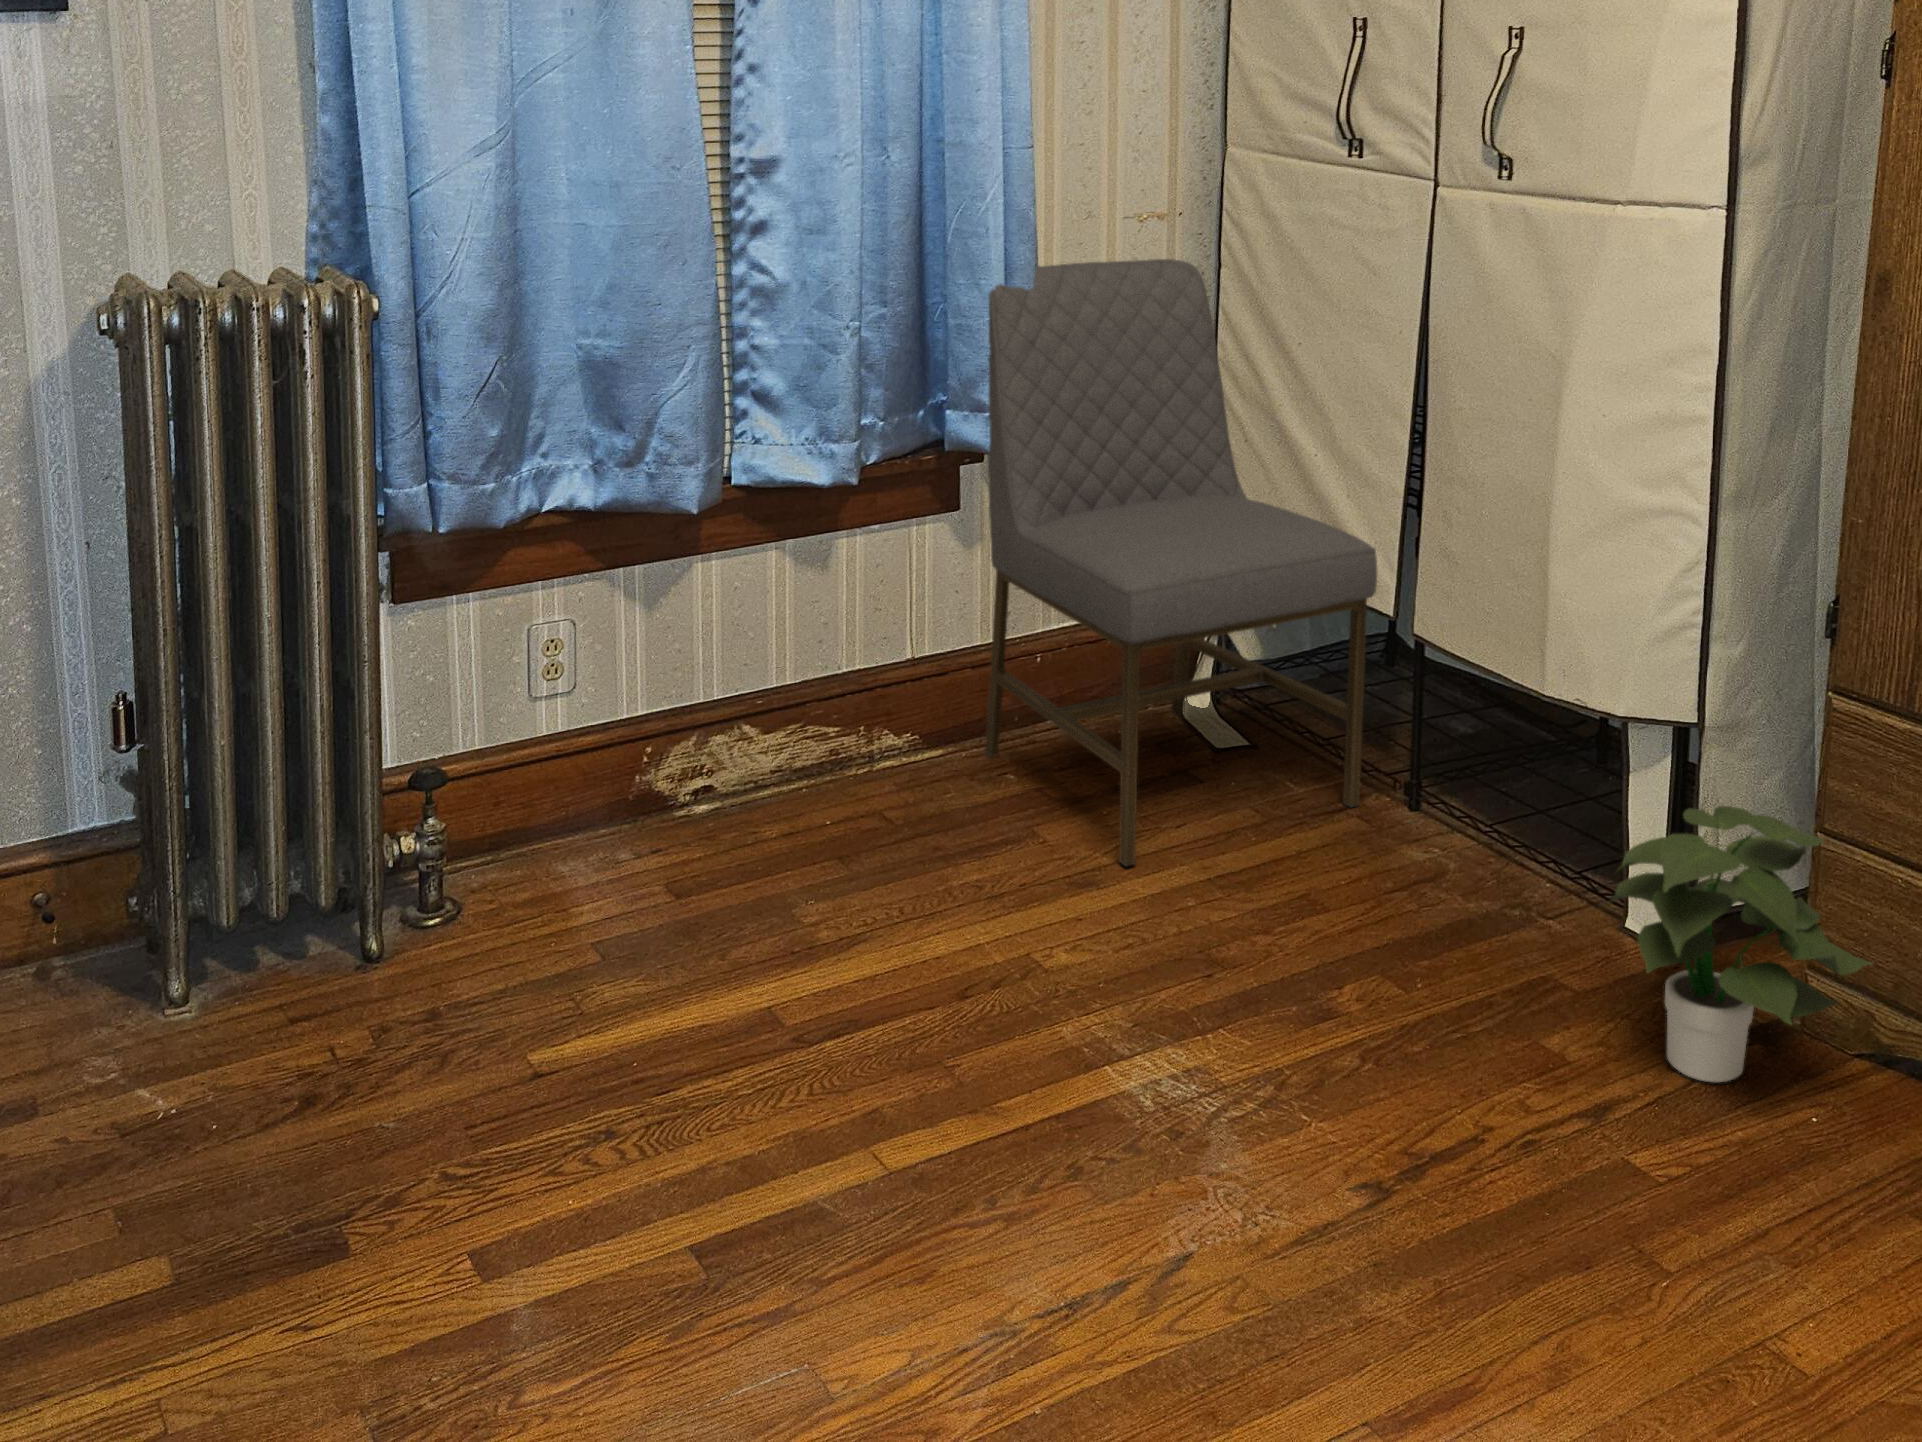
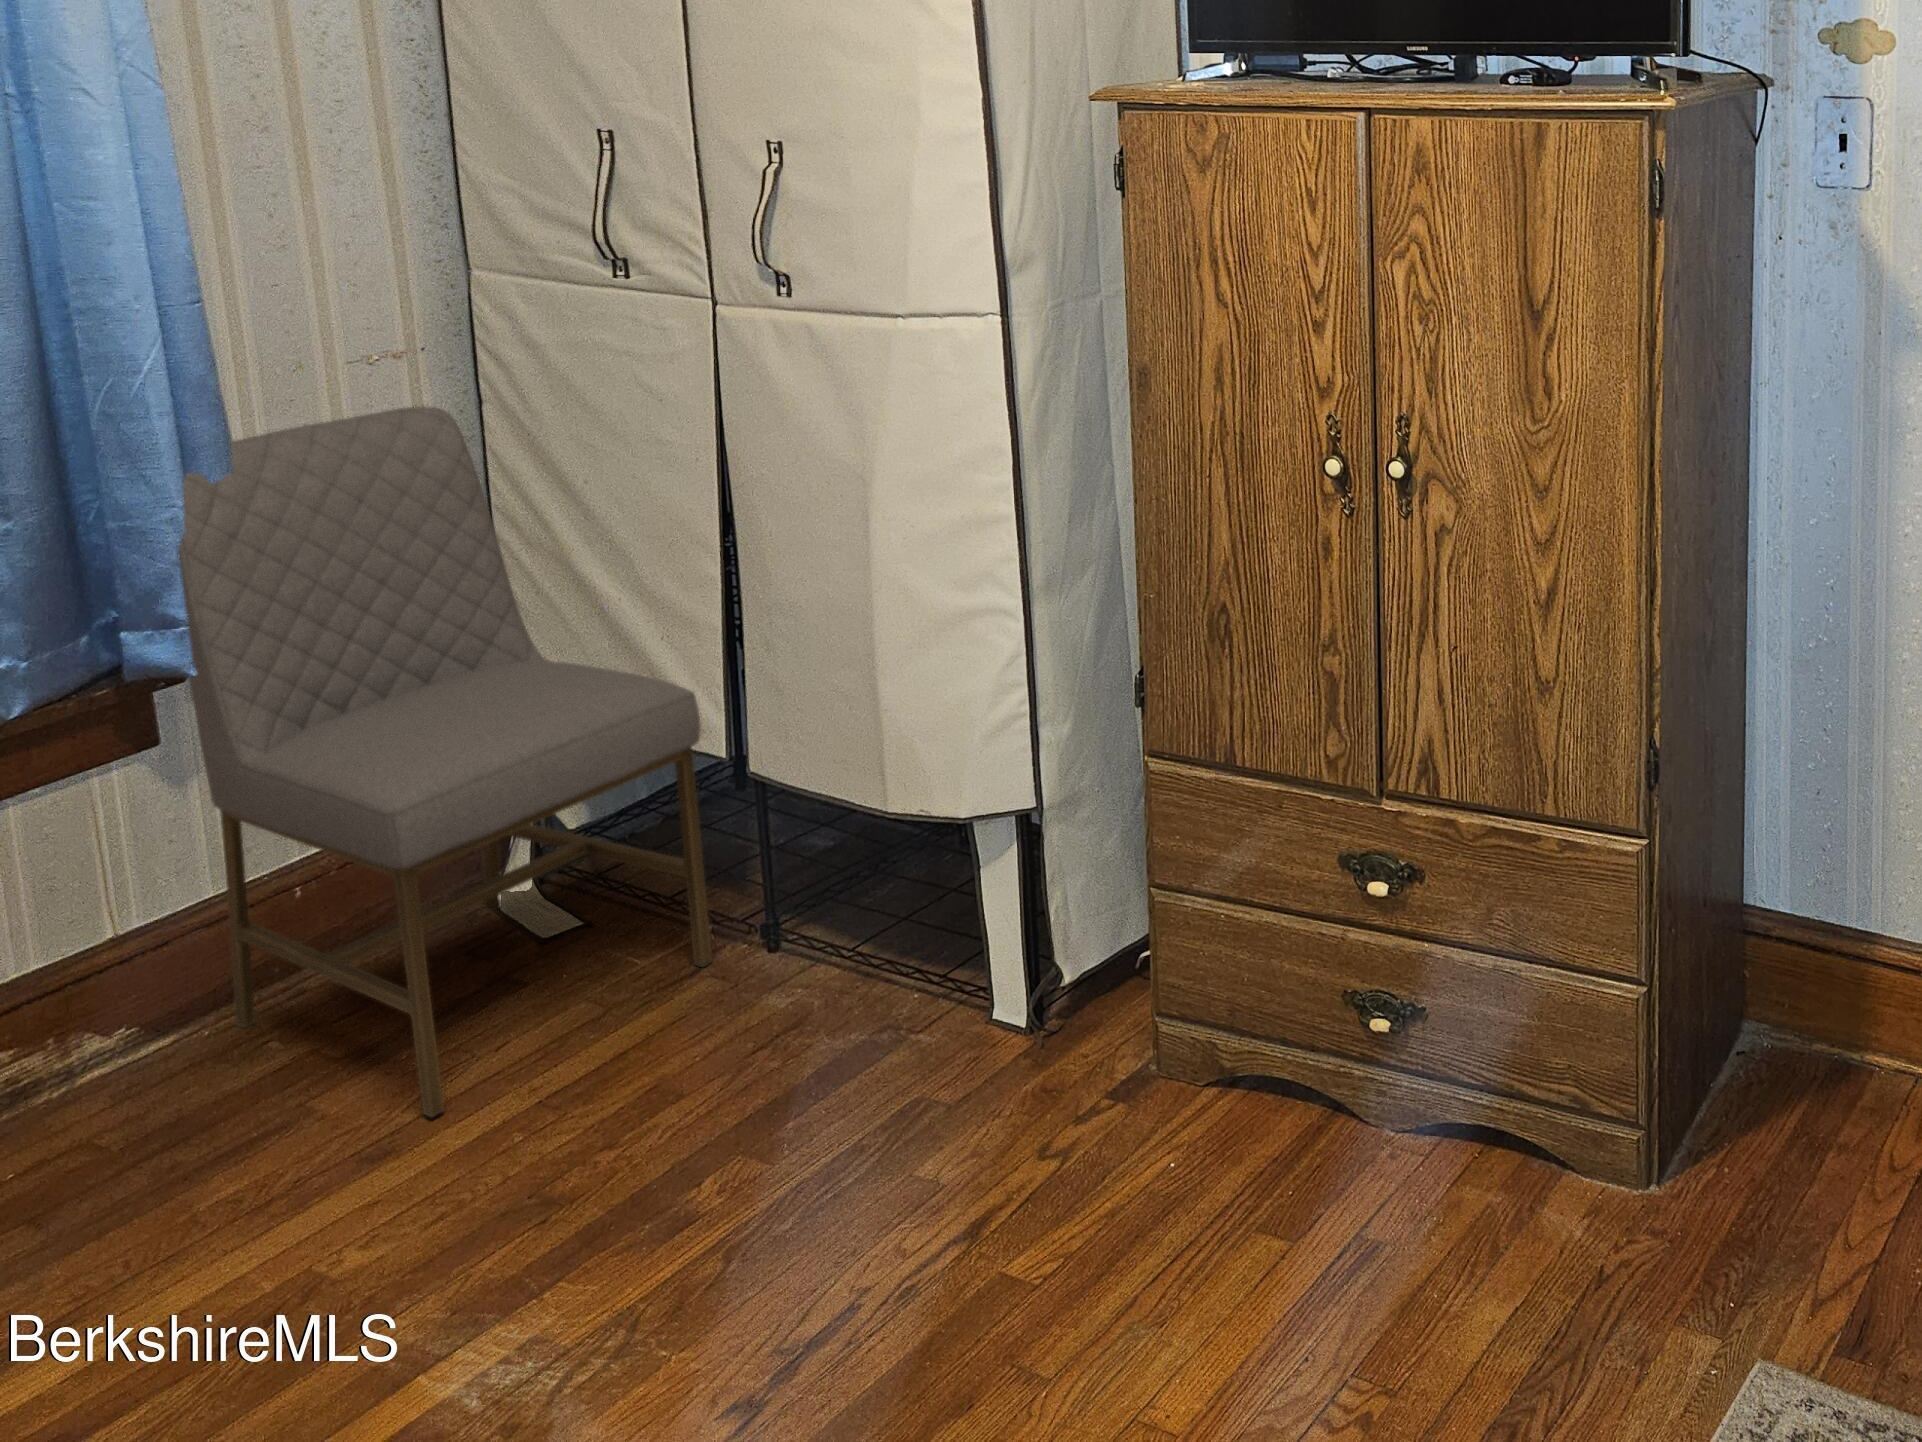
potted plant: present [1611,805,1872,1083] -> none [962,884,1207,1159]

